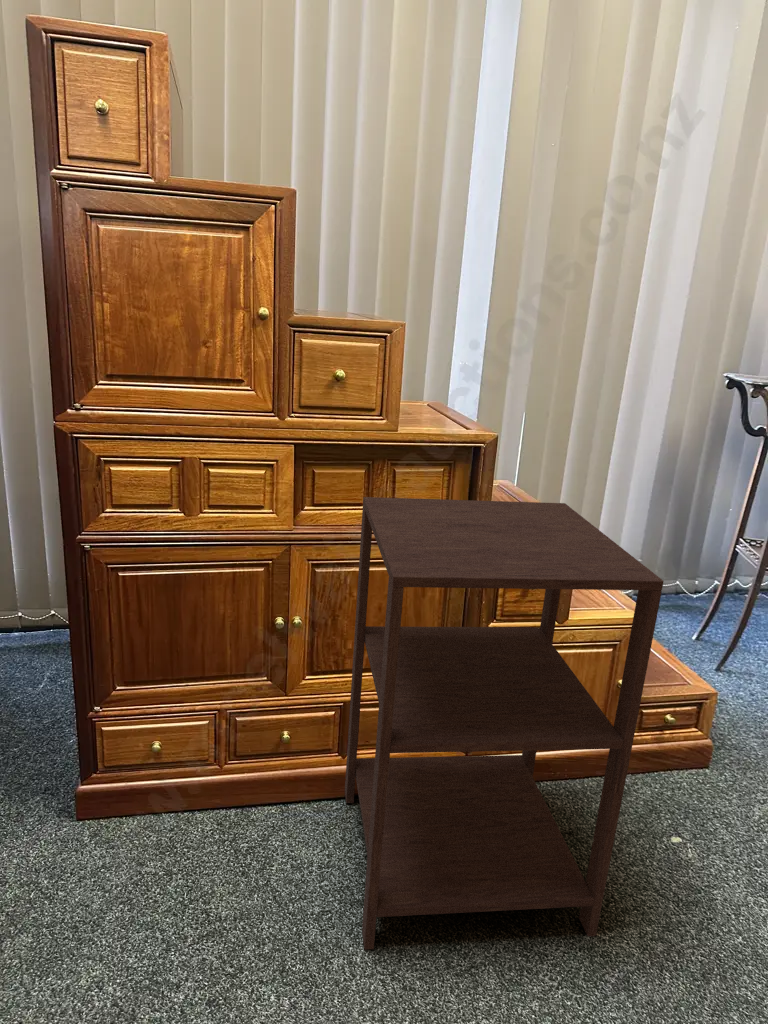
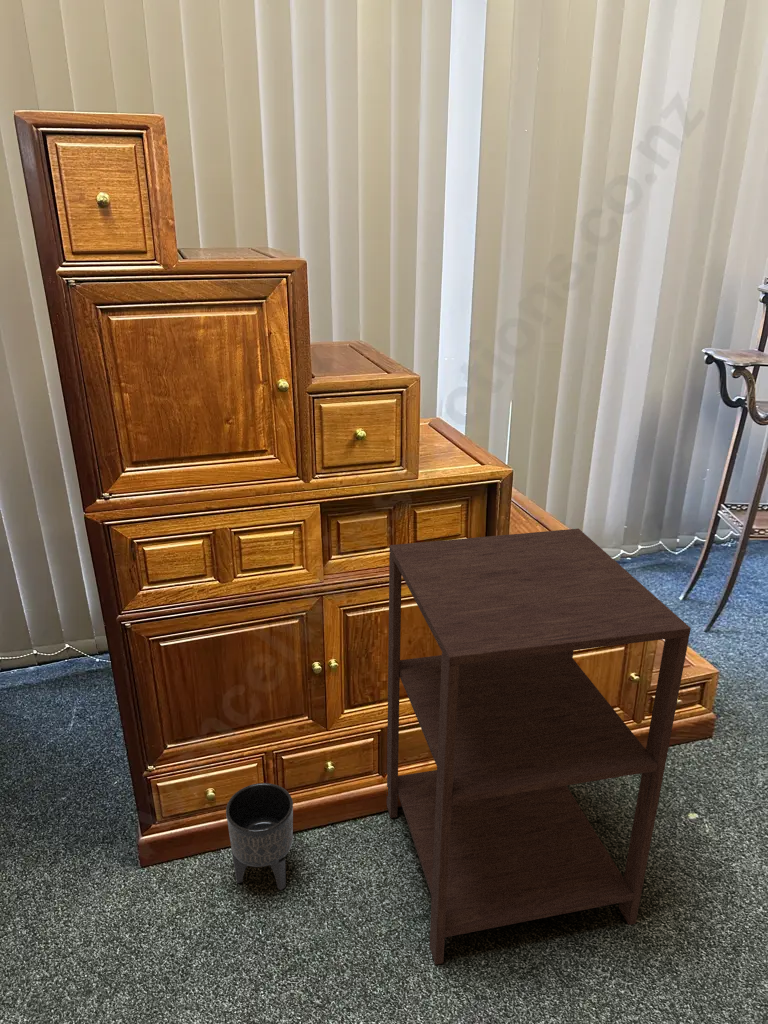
planter: none [165,740,237,858] -> present [226,783,293,890]

